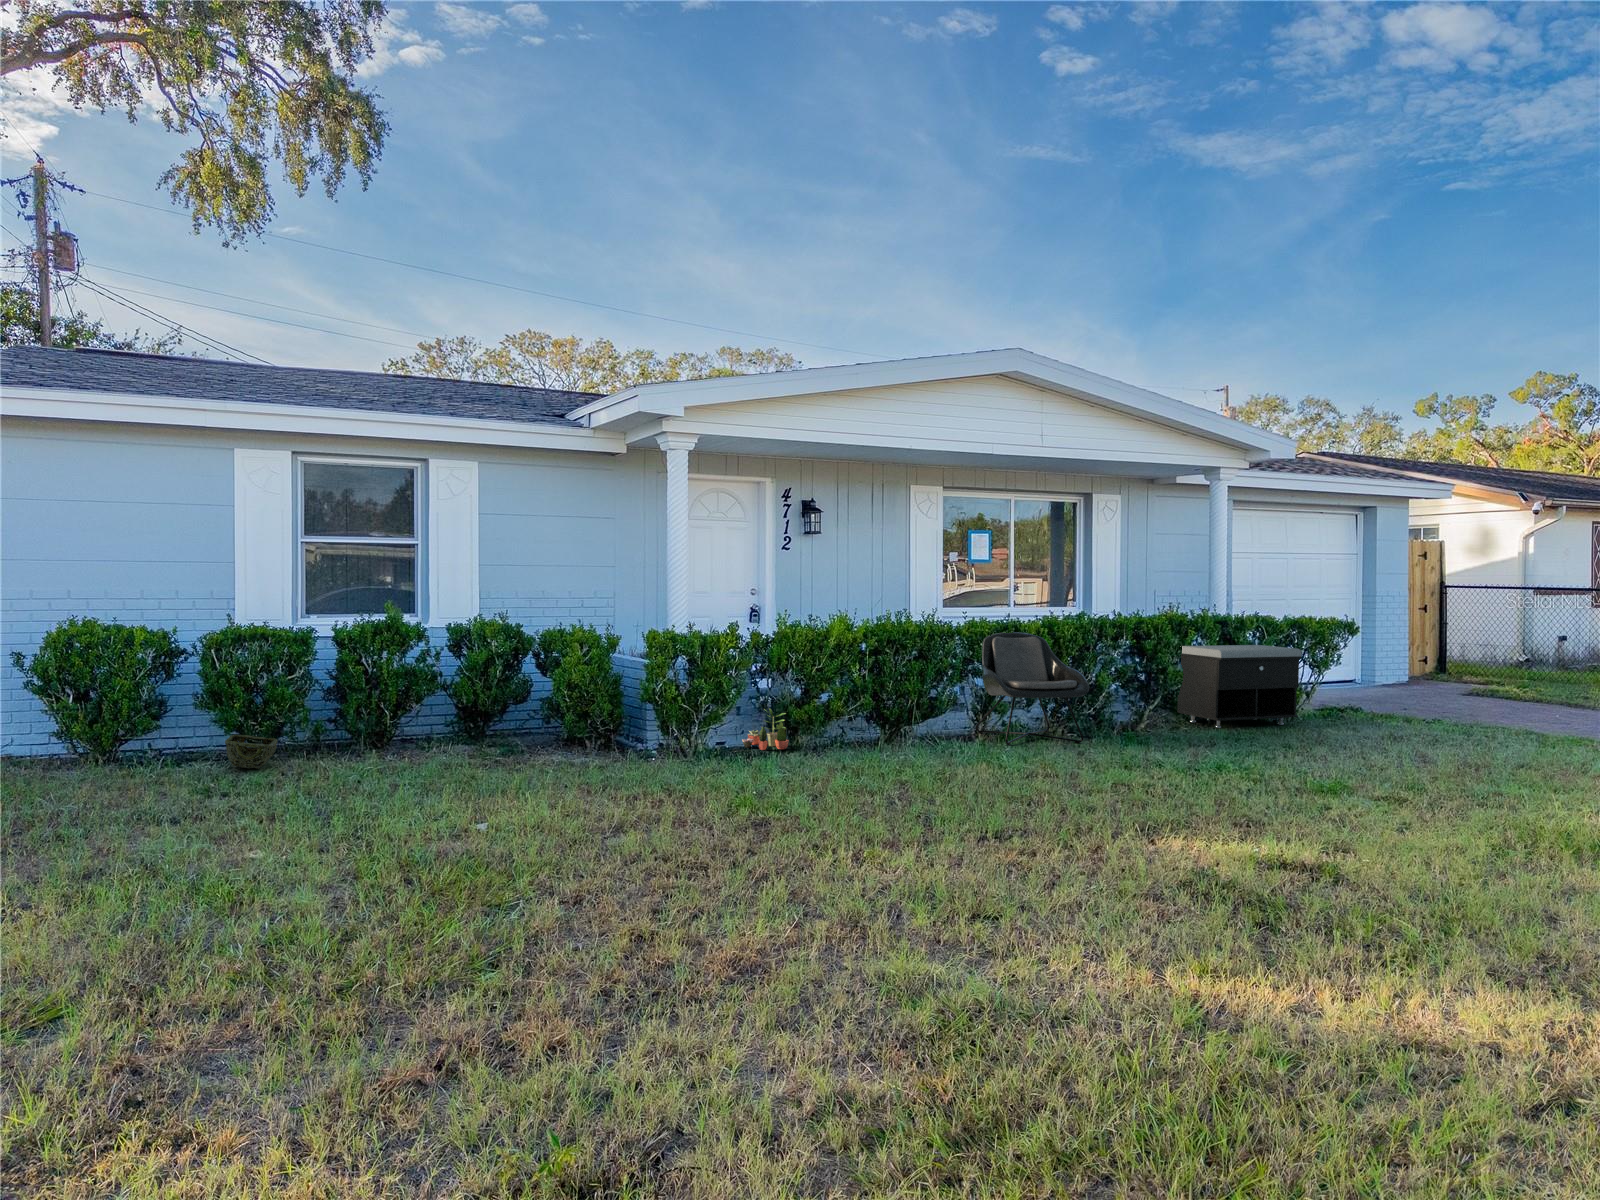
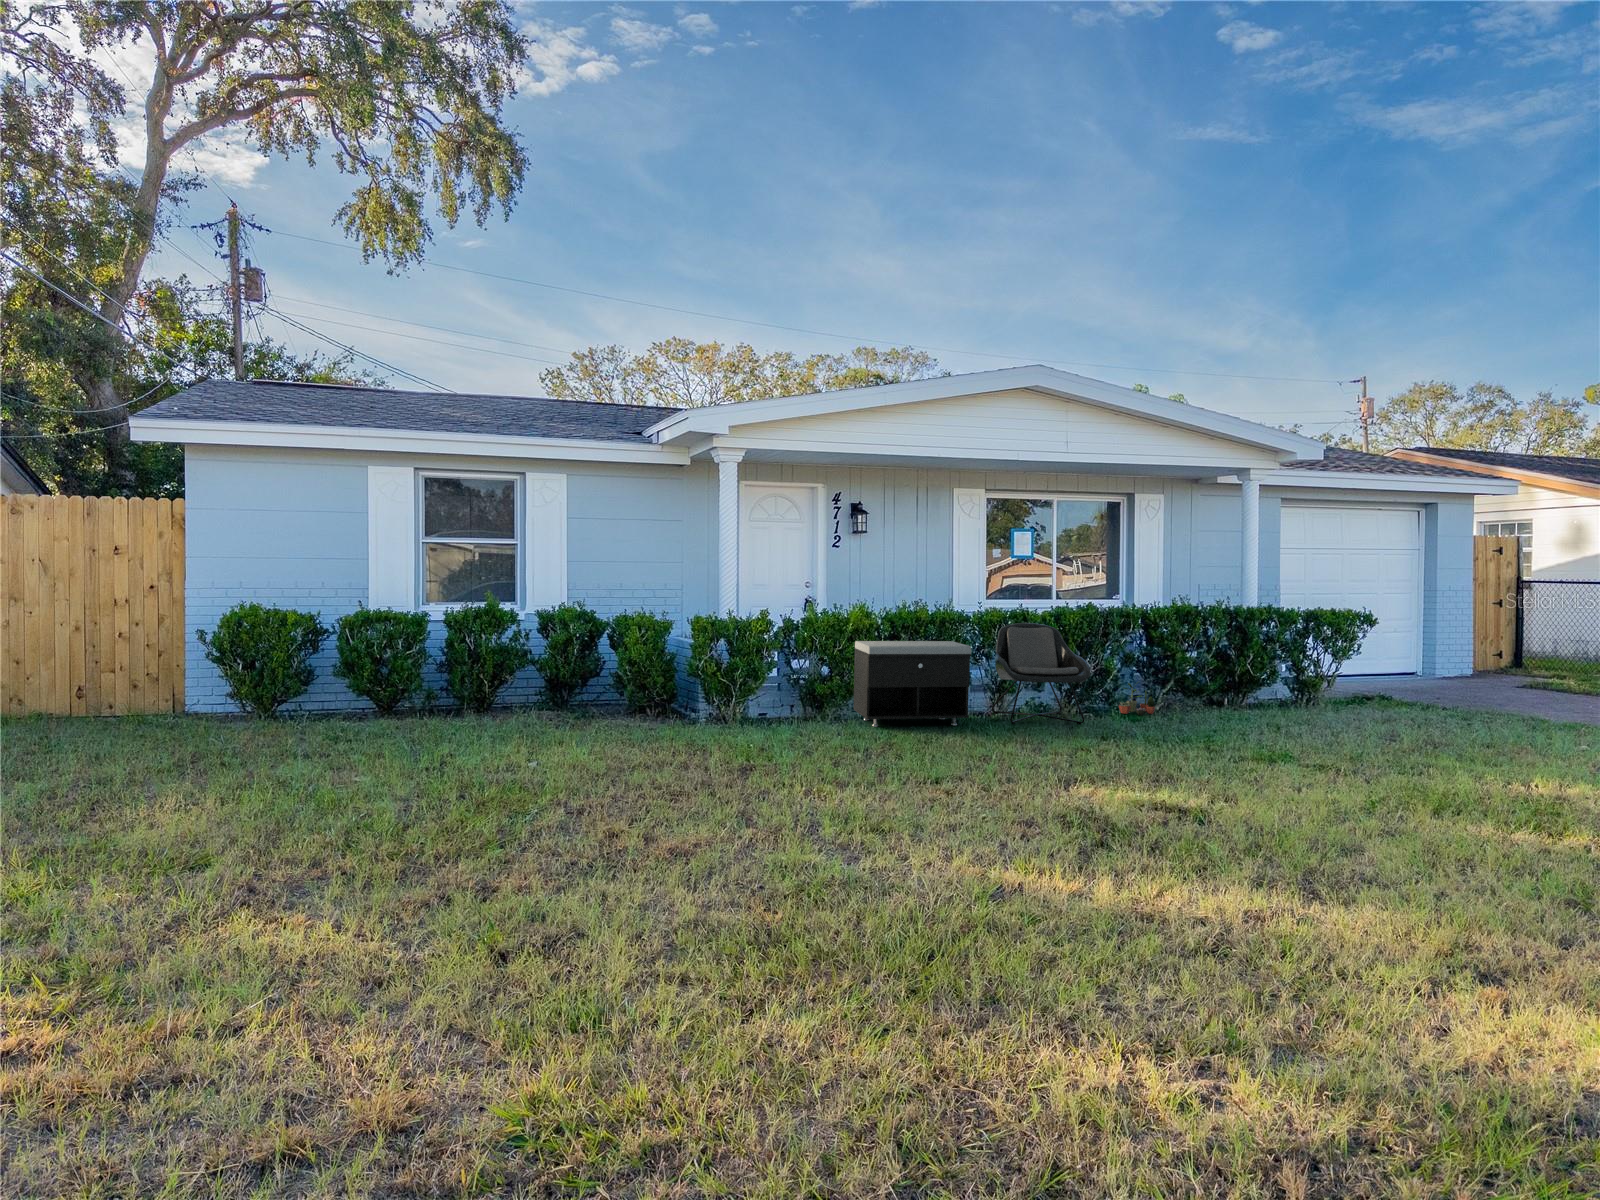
storage bench: present [1178,645,1301,728] -> present [854,641,971,727]
potted plant: present [742,708,789,750] -> present [1119,682,1155,715]
woven basket: present [225,734,278,769] -> none [355,697,397,725]

